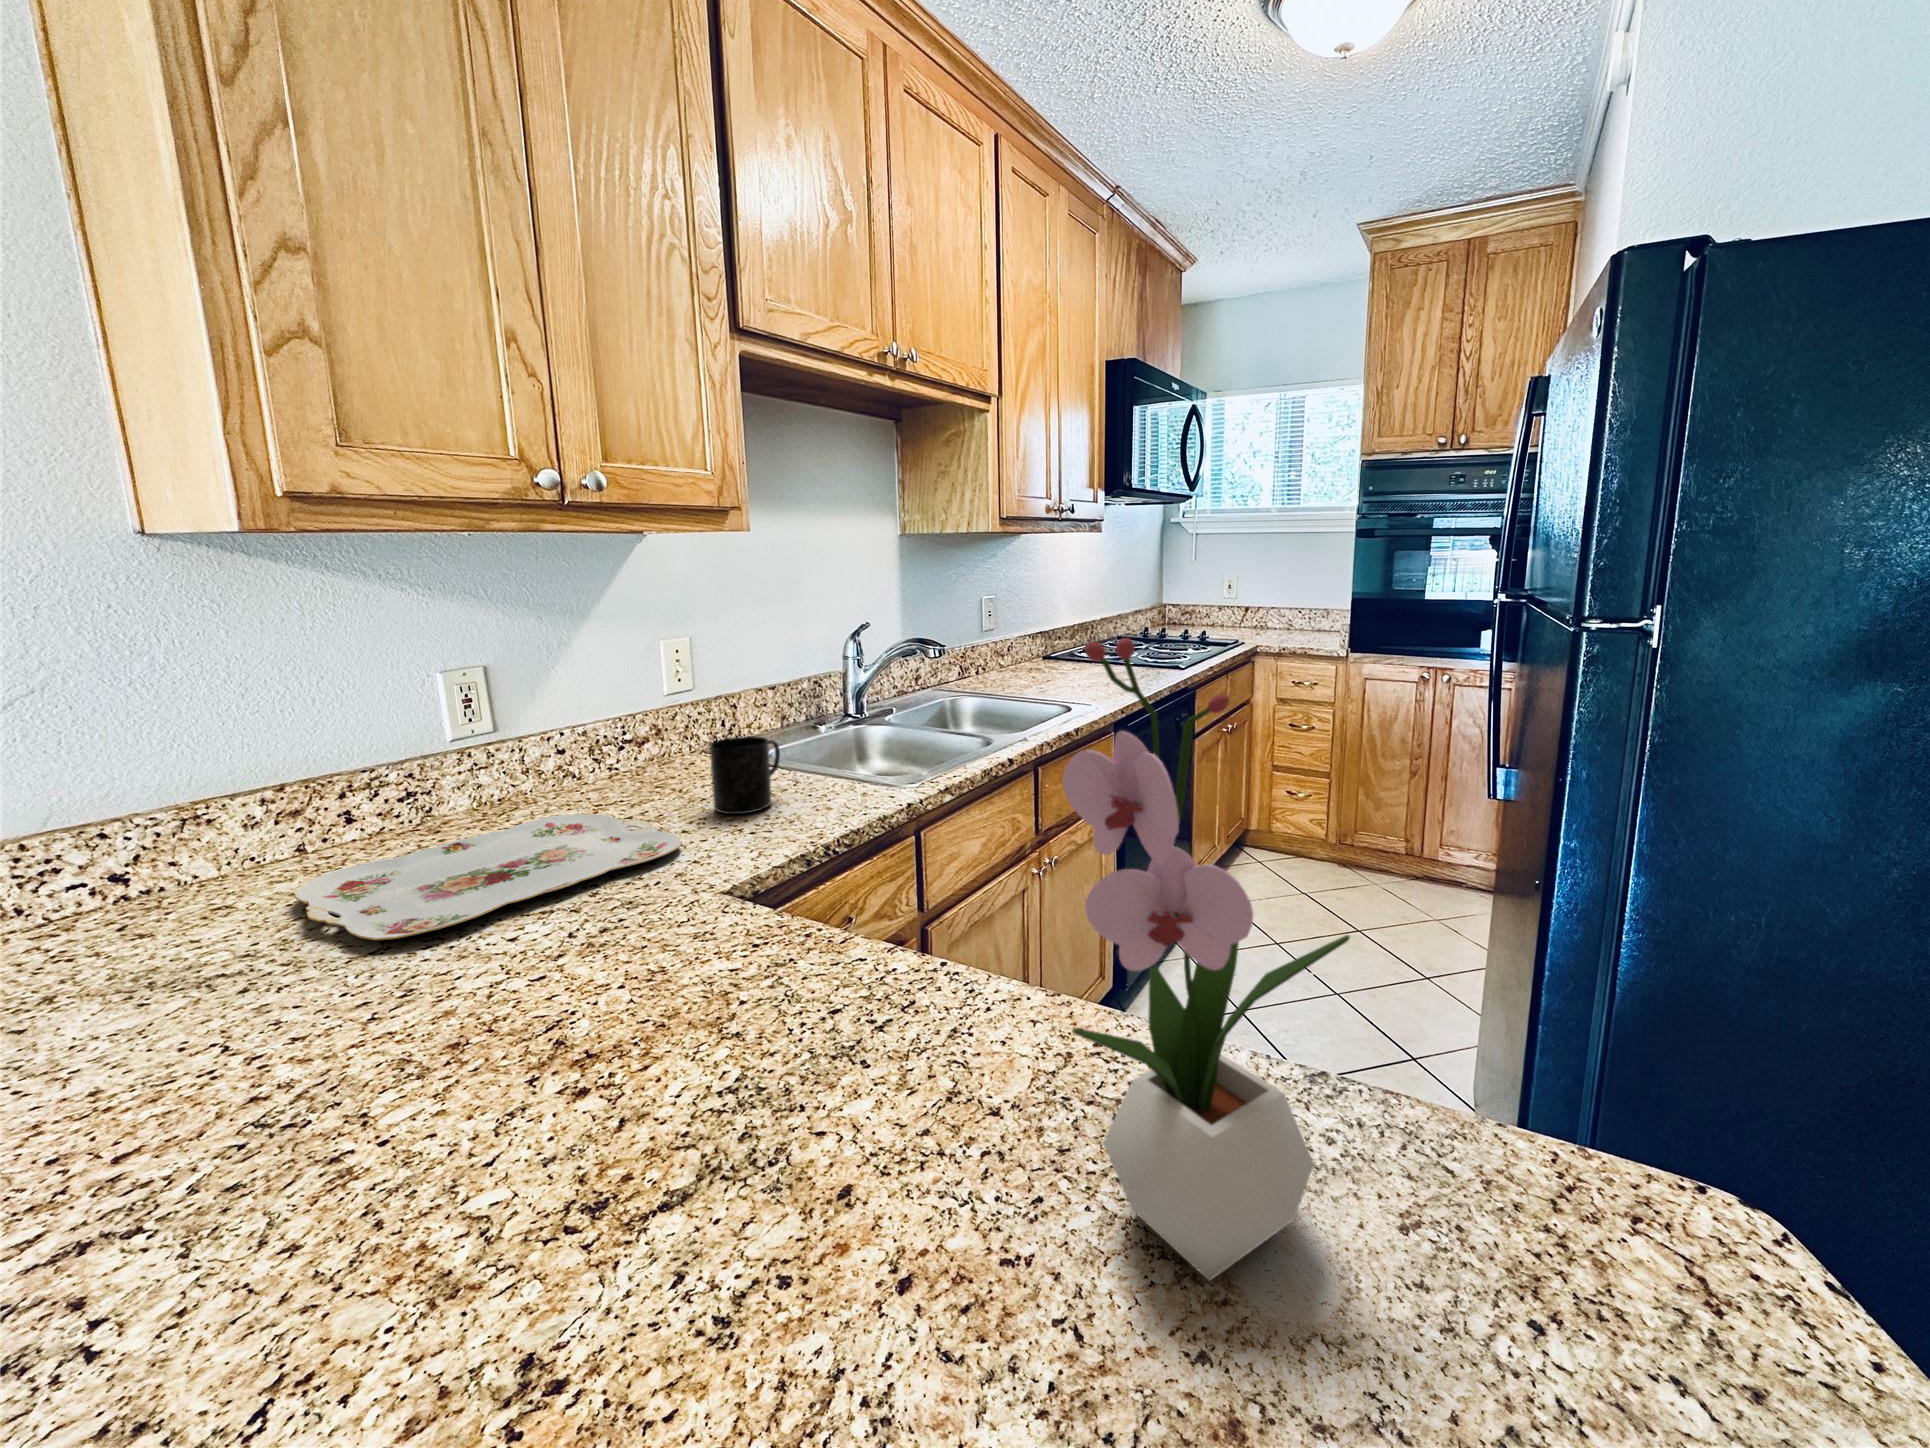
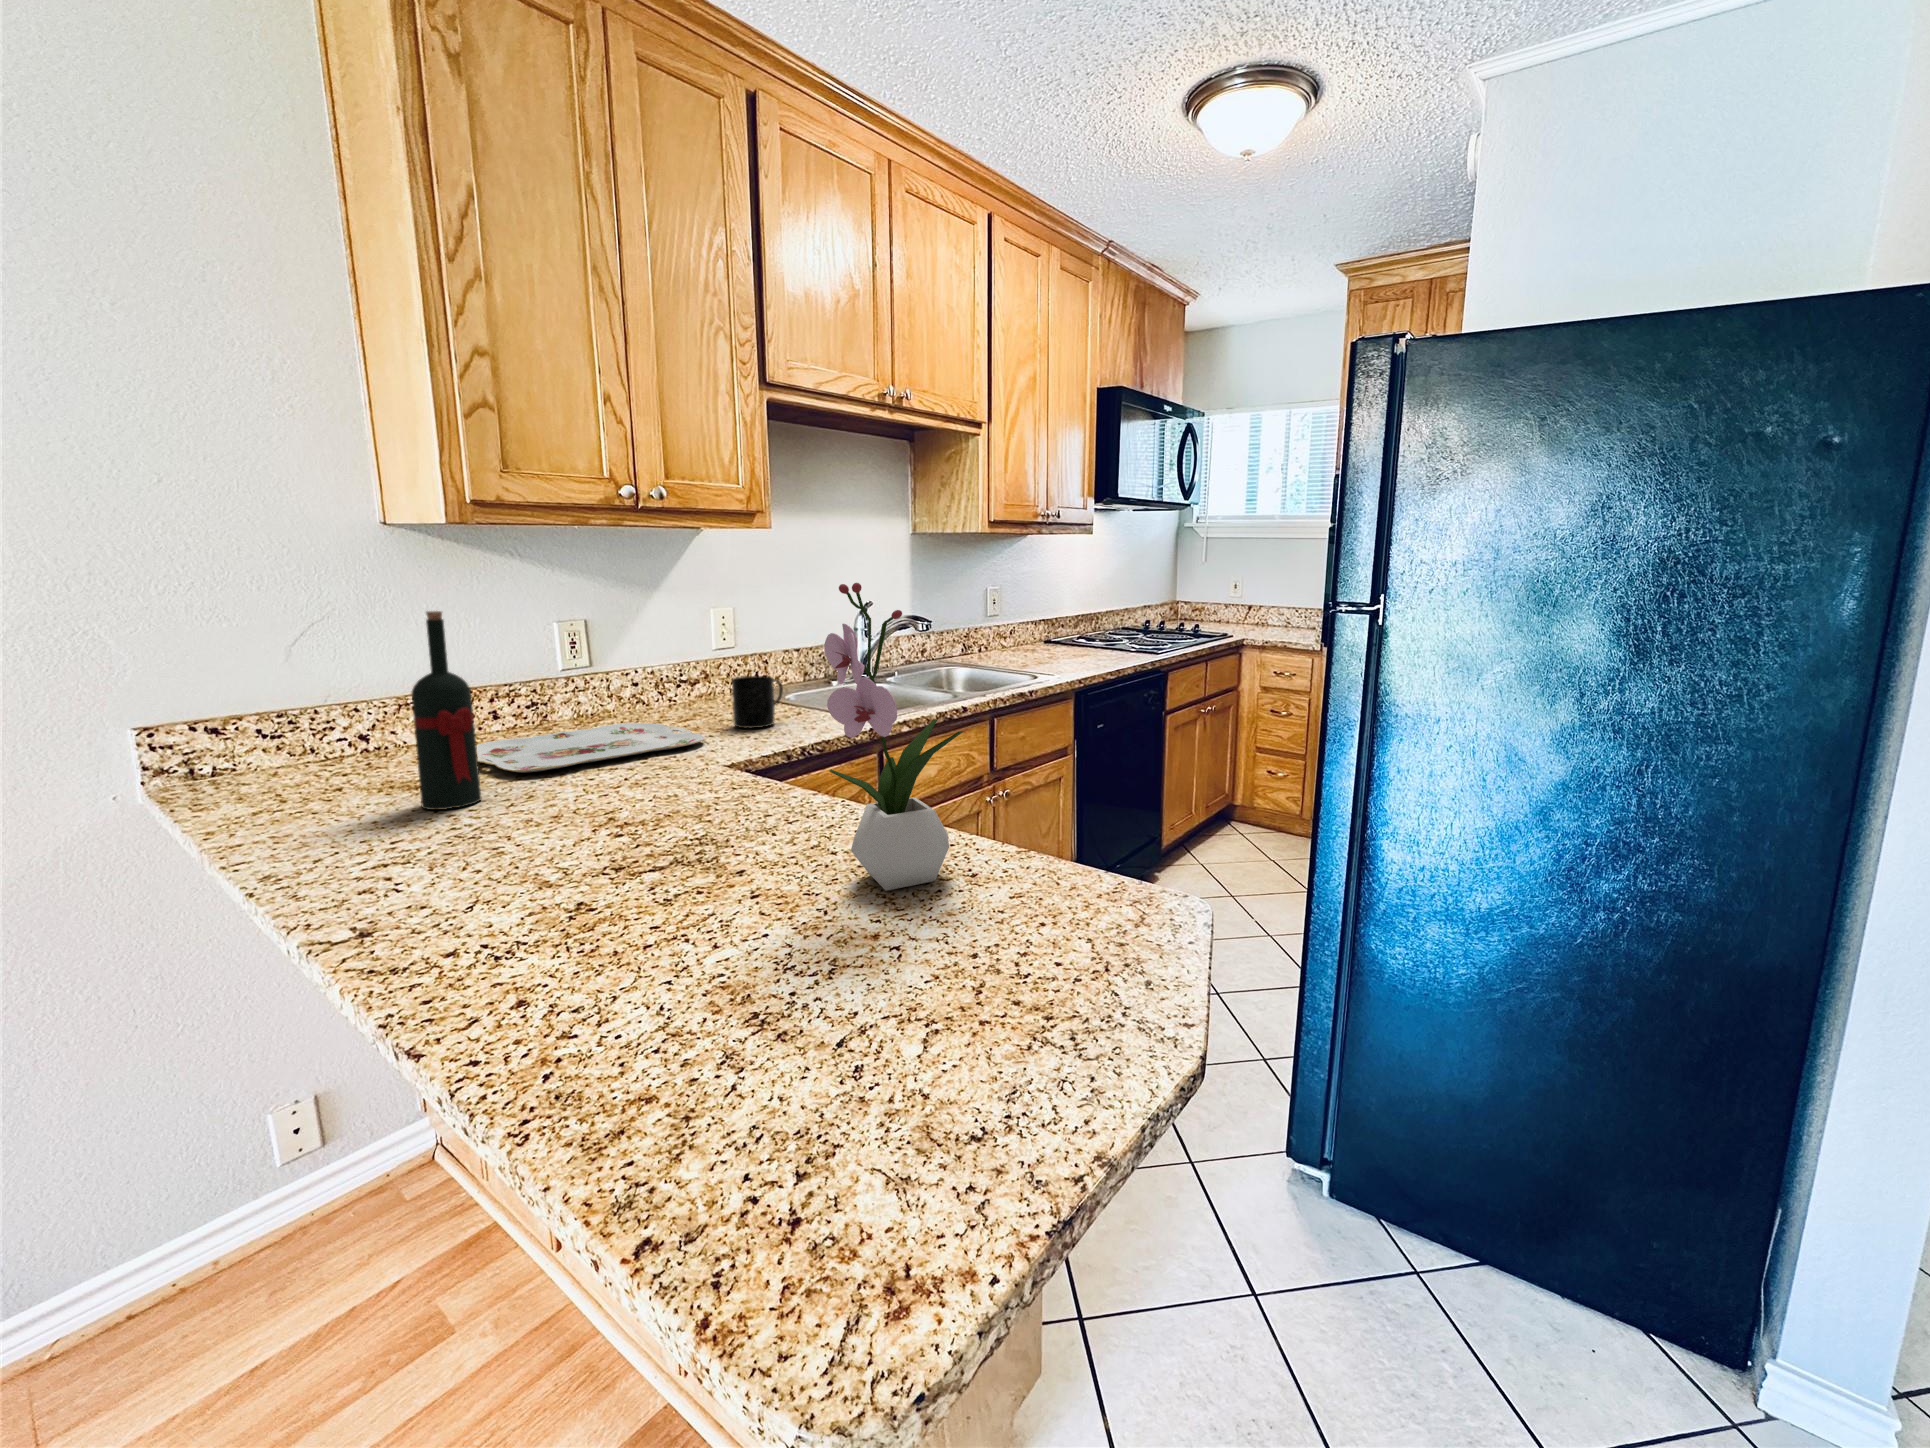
wine bottle: none [163,690,316,1057] -> present [412,611,481,810]

